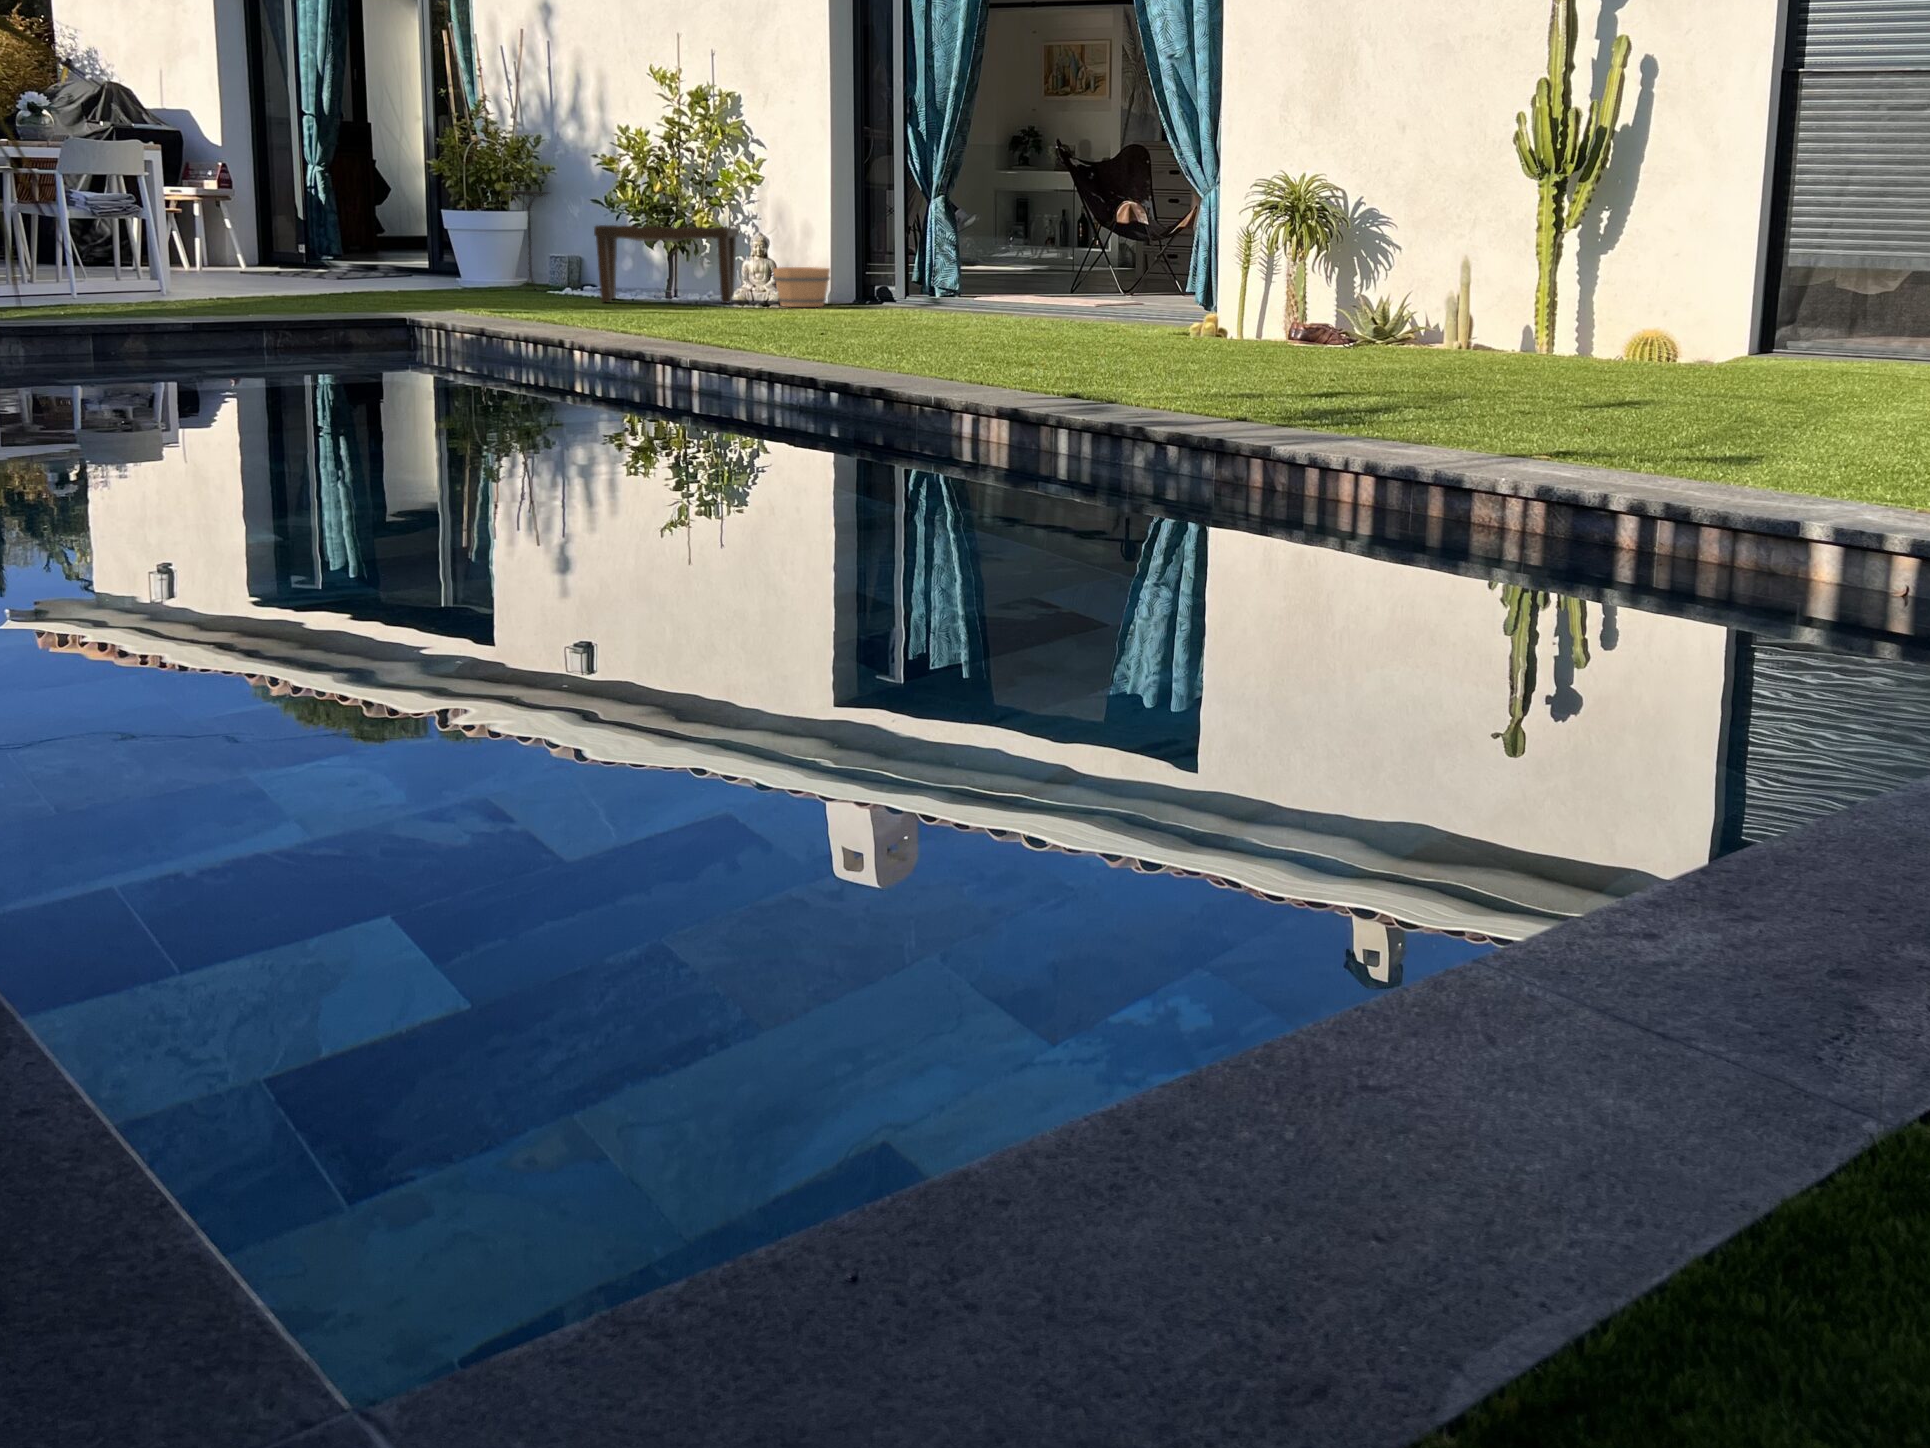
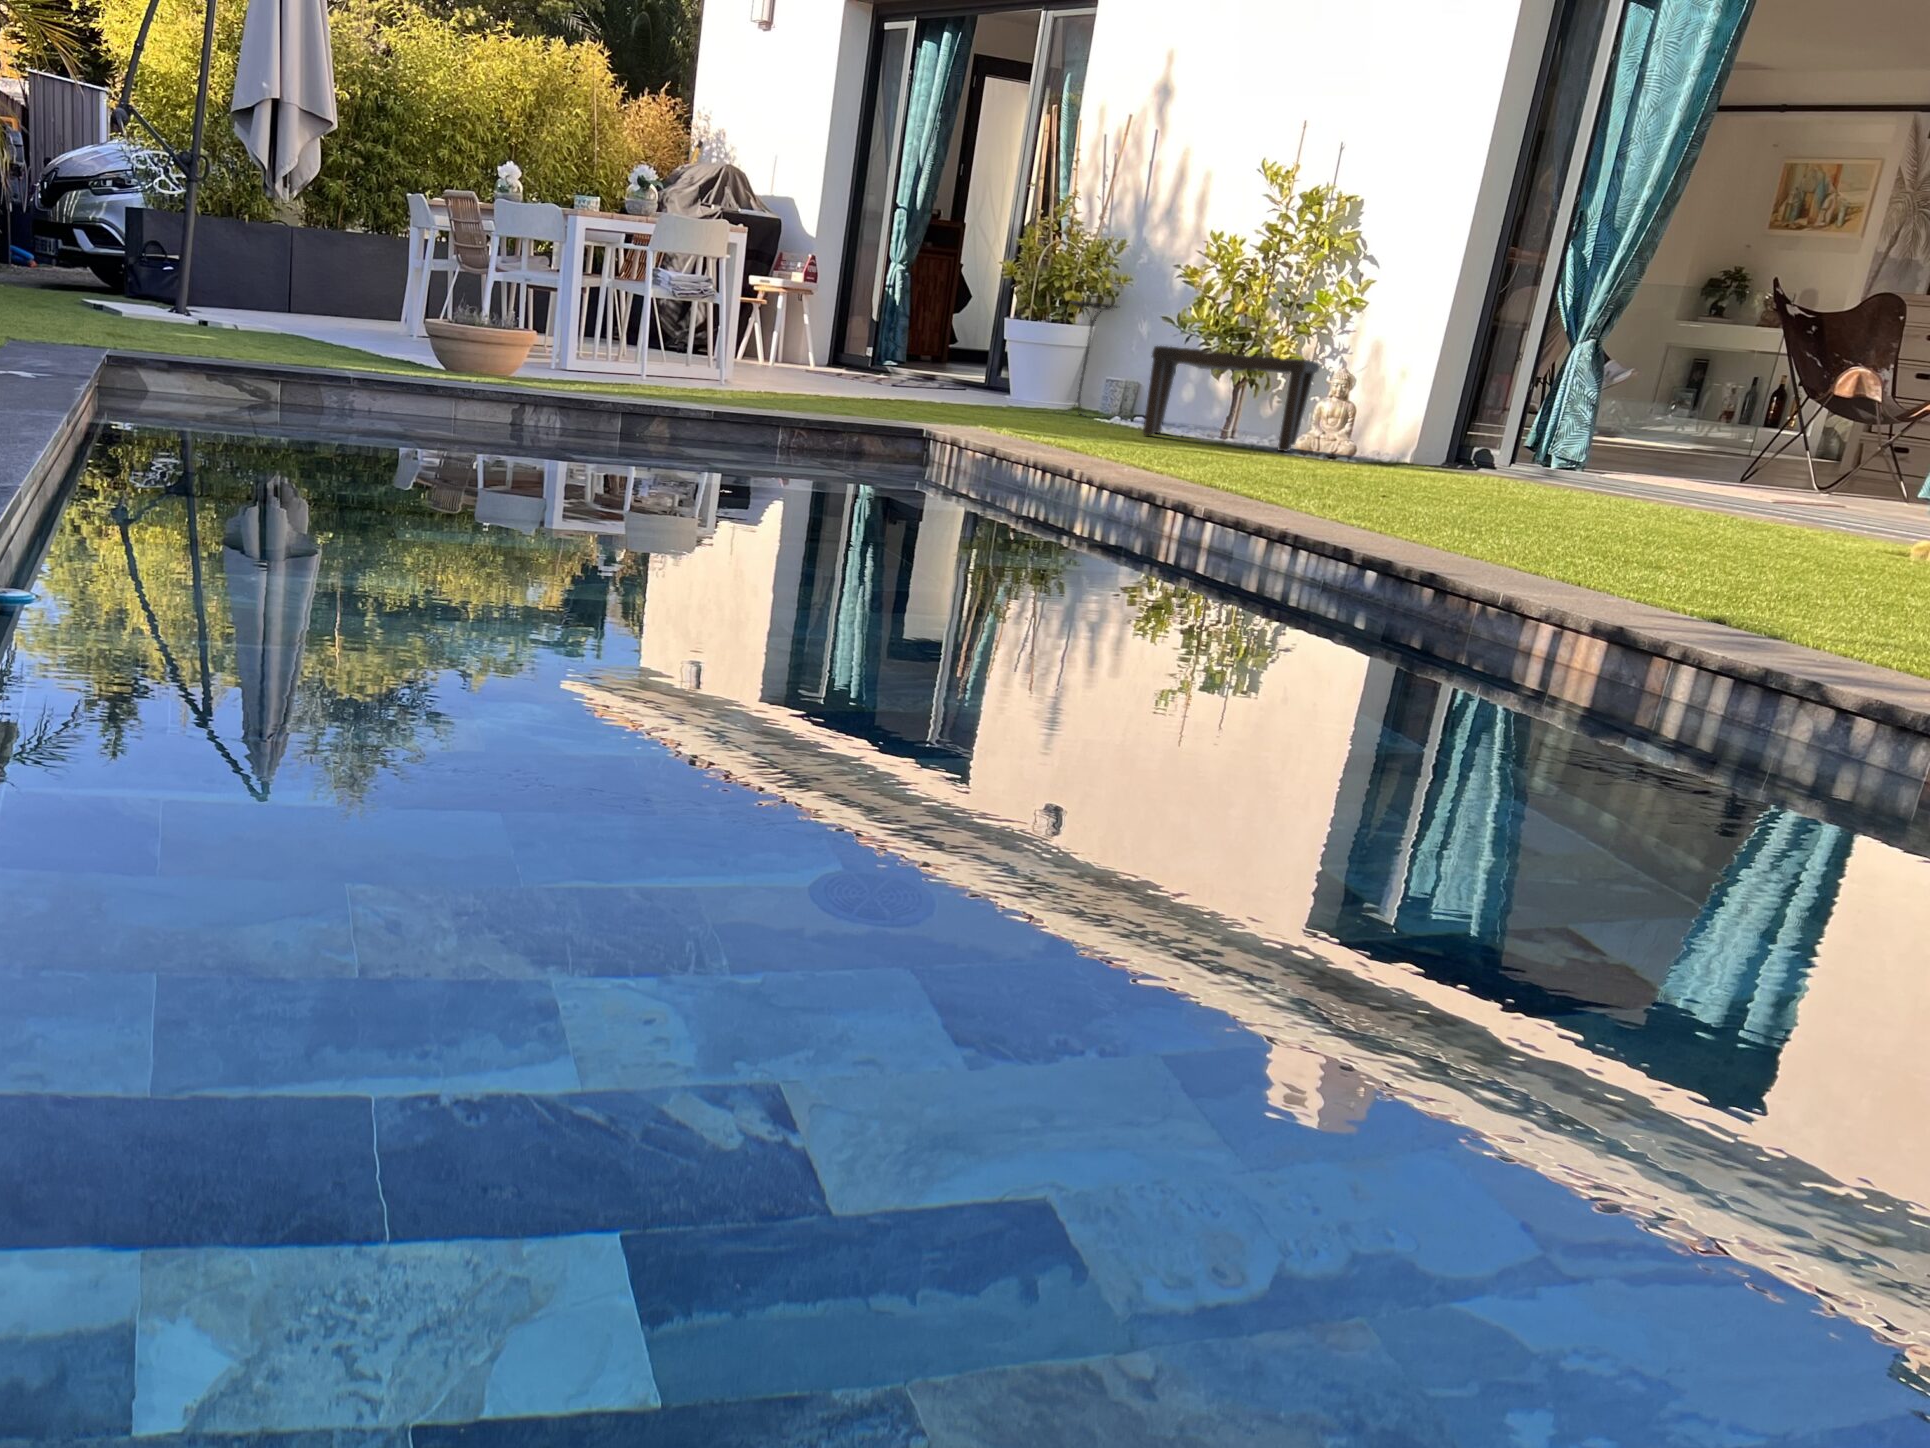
bucket: present [773,267,830,307] -> none [1345,414,1420,467]

